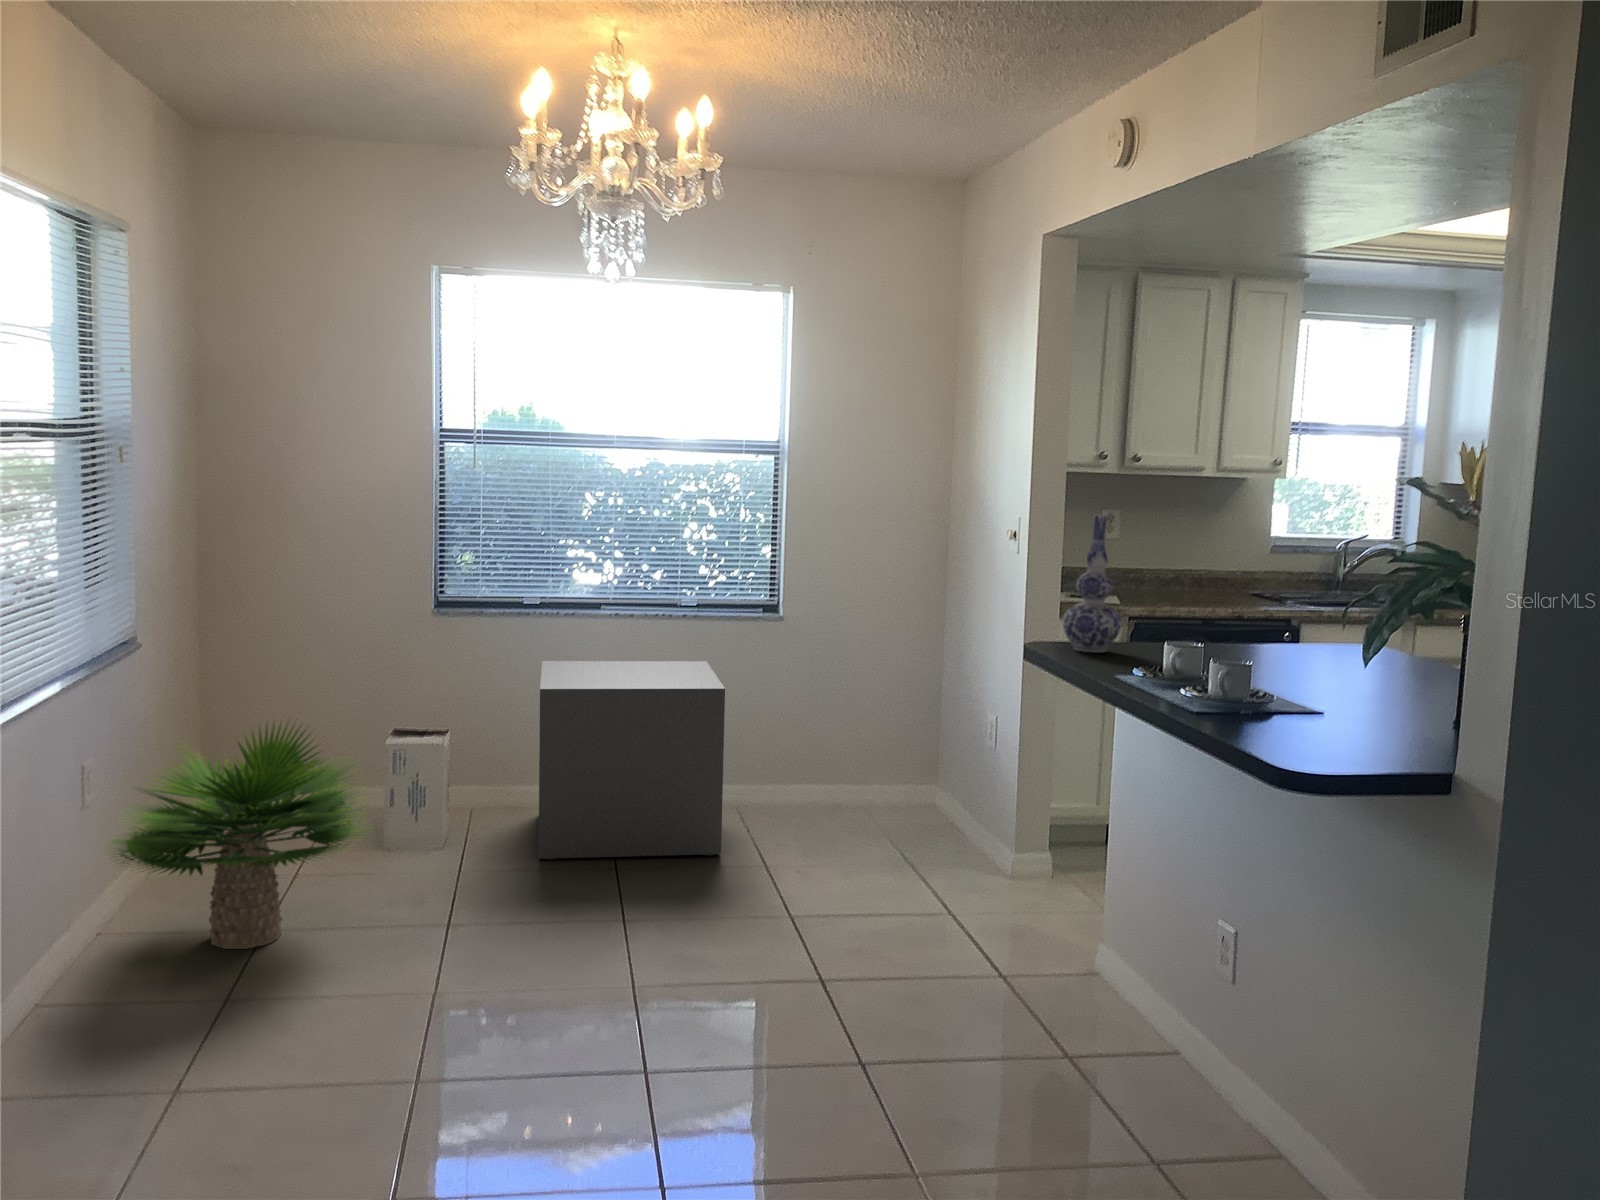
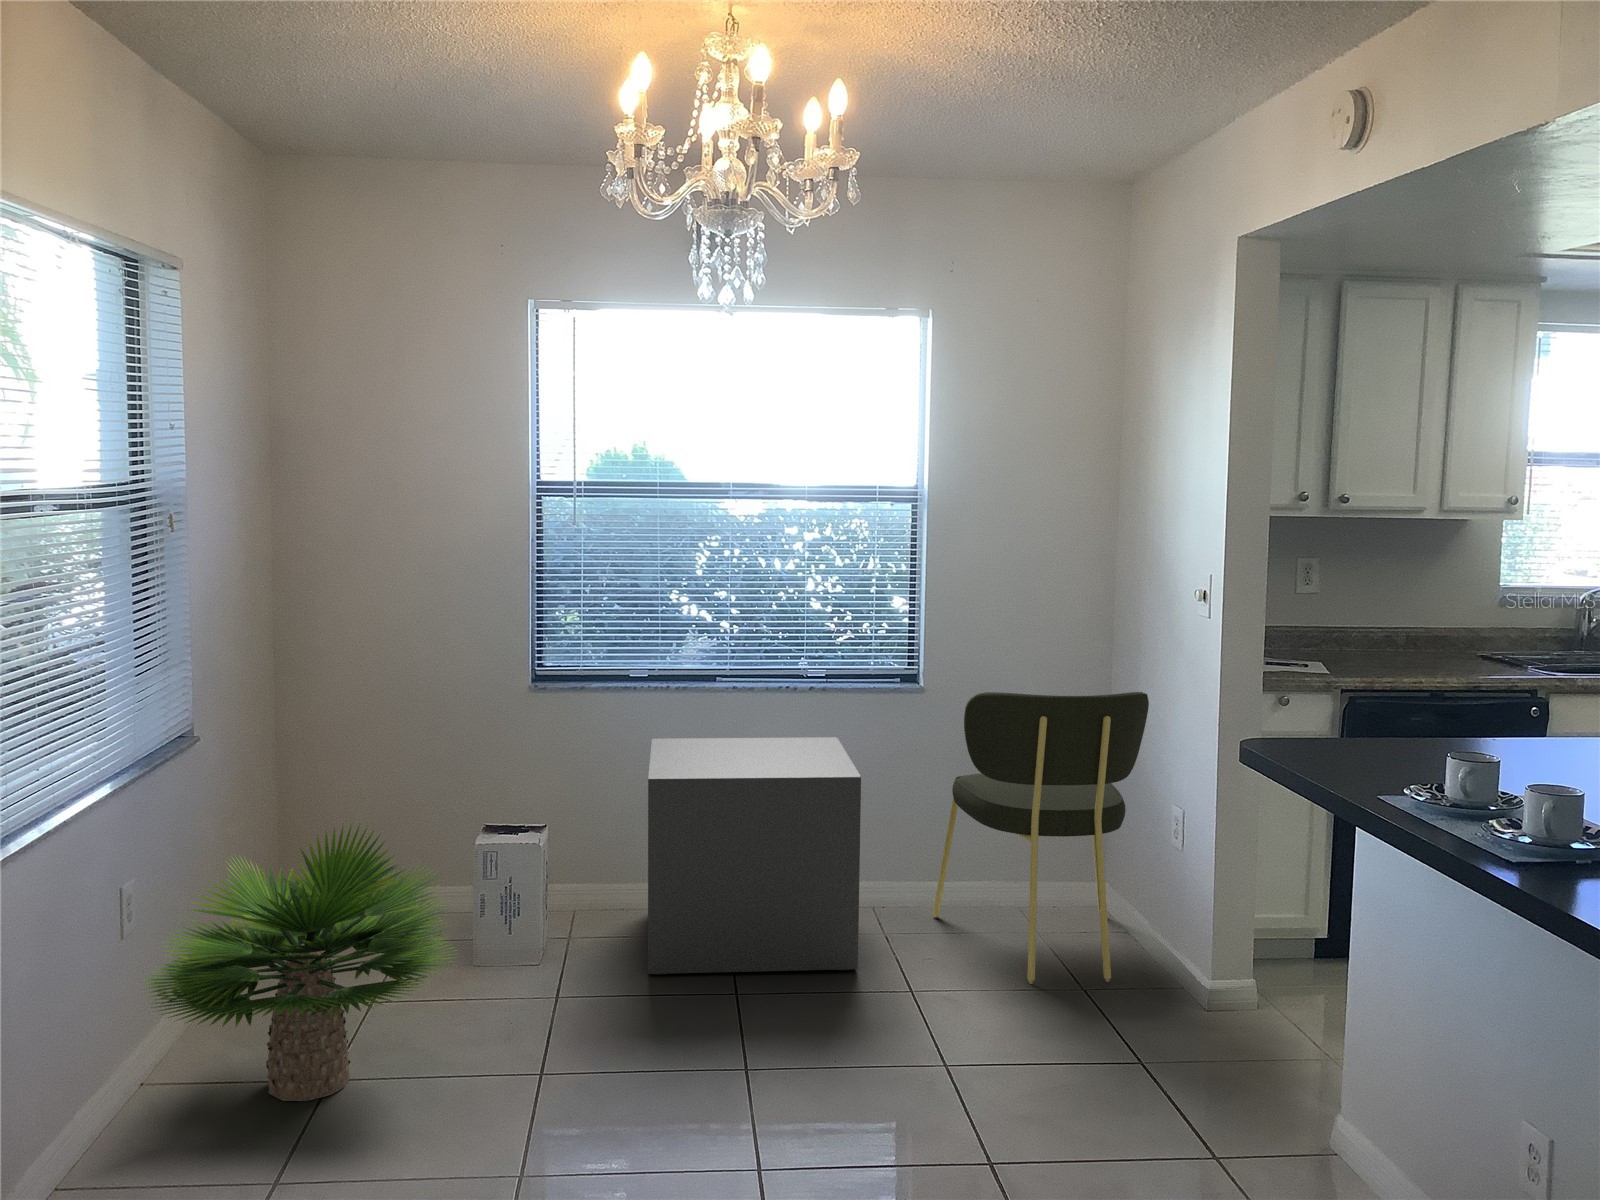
vase: present [1063,515,1122,652] -> none [1290,582,1369,757]
dining chair: none [788,617,971,864] -> present [933,692,1149,984]

